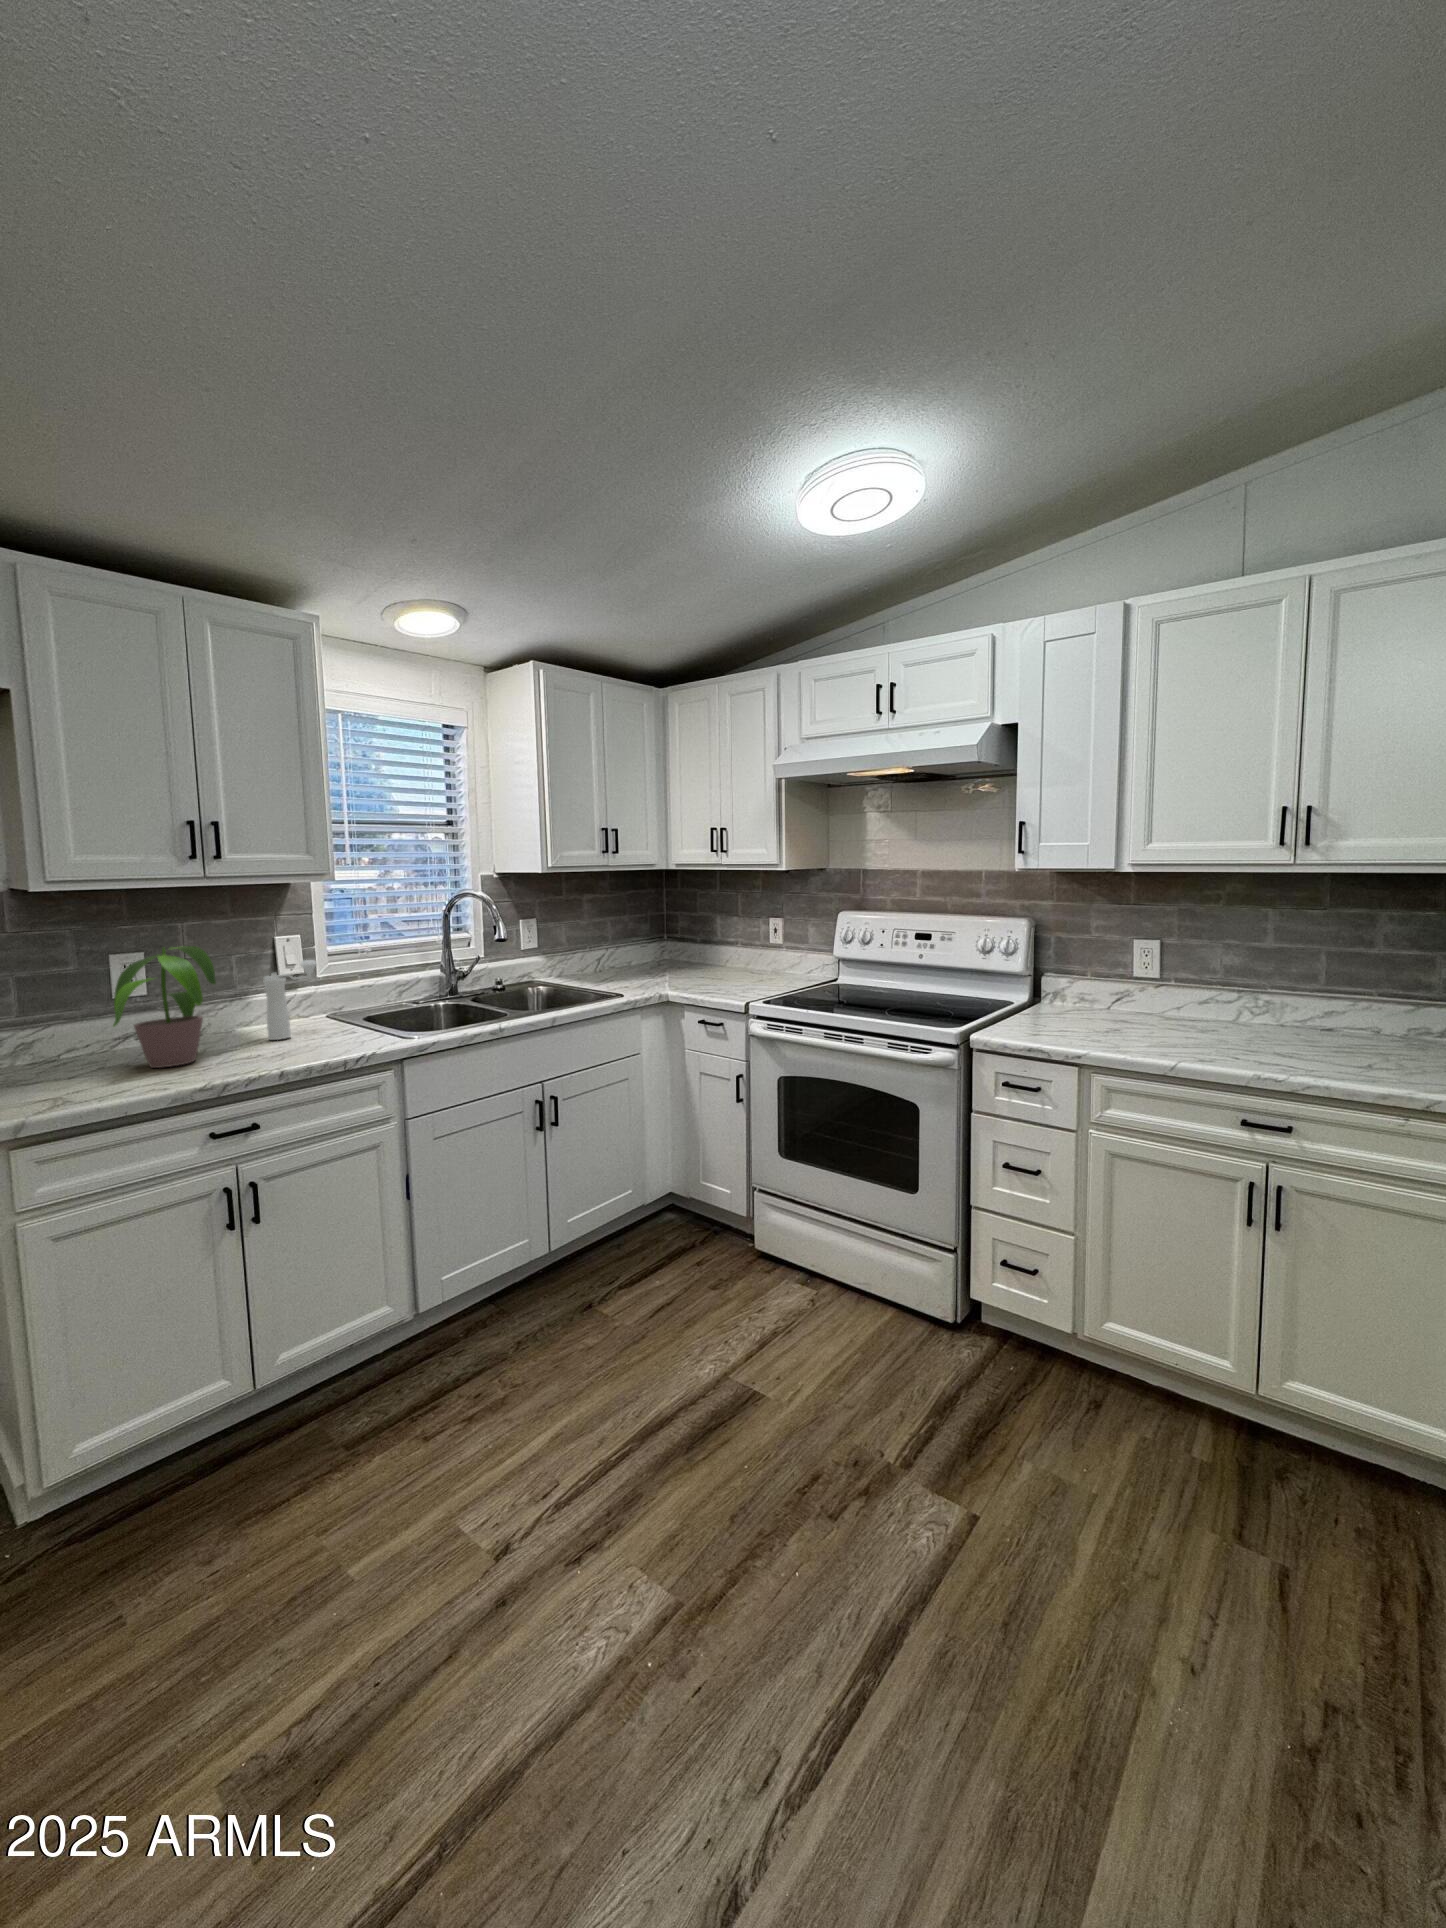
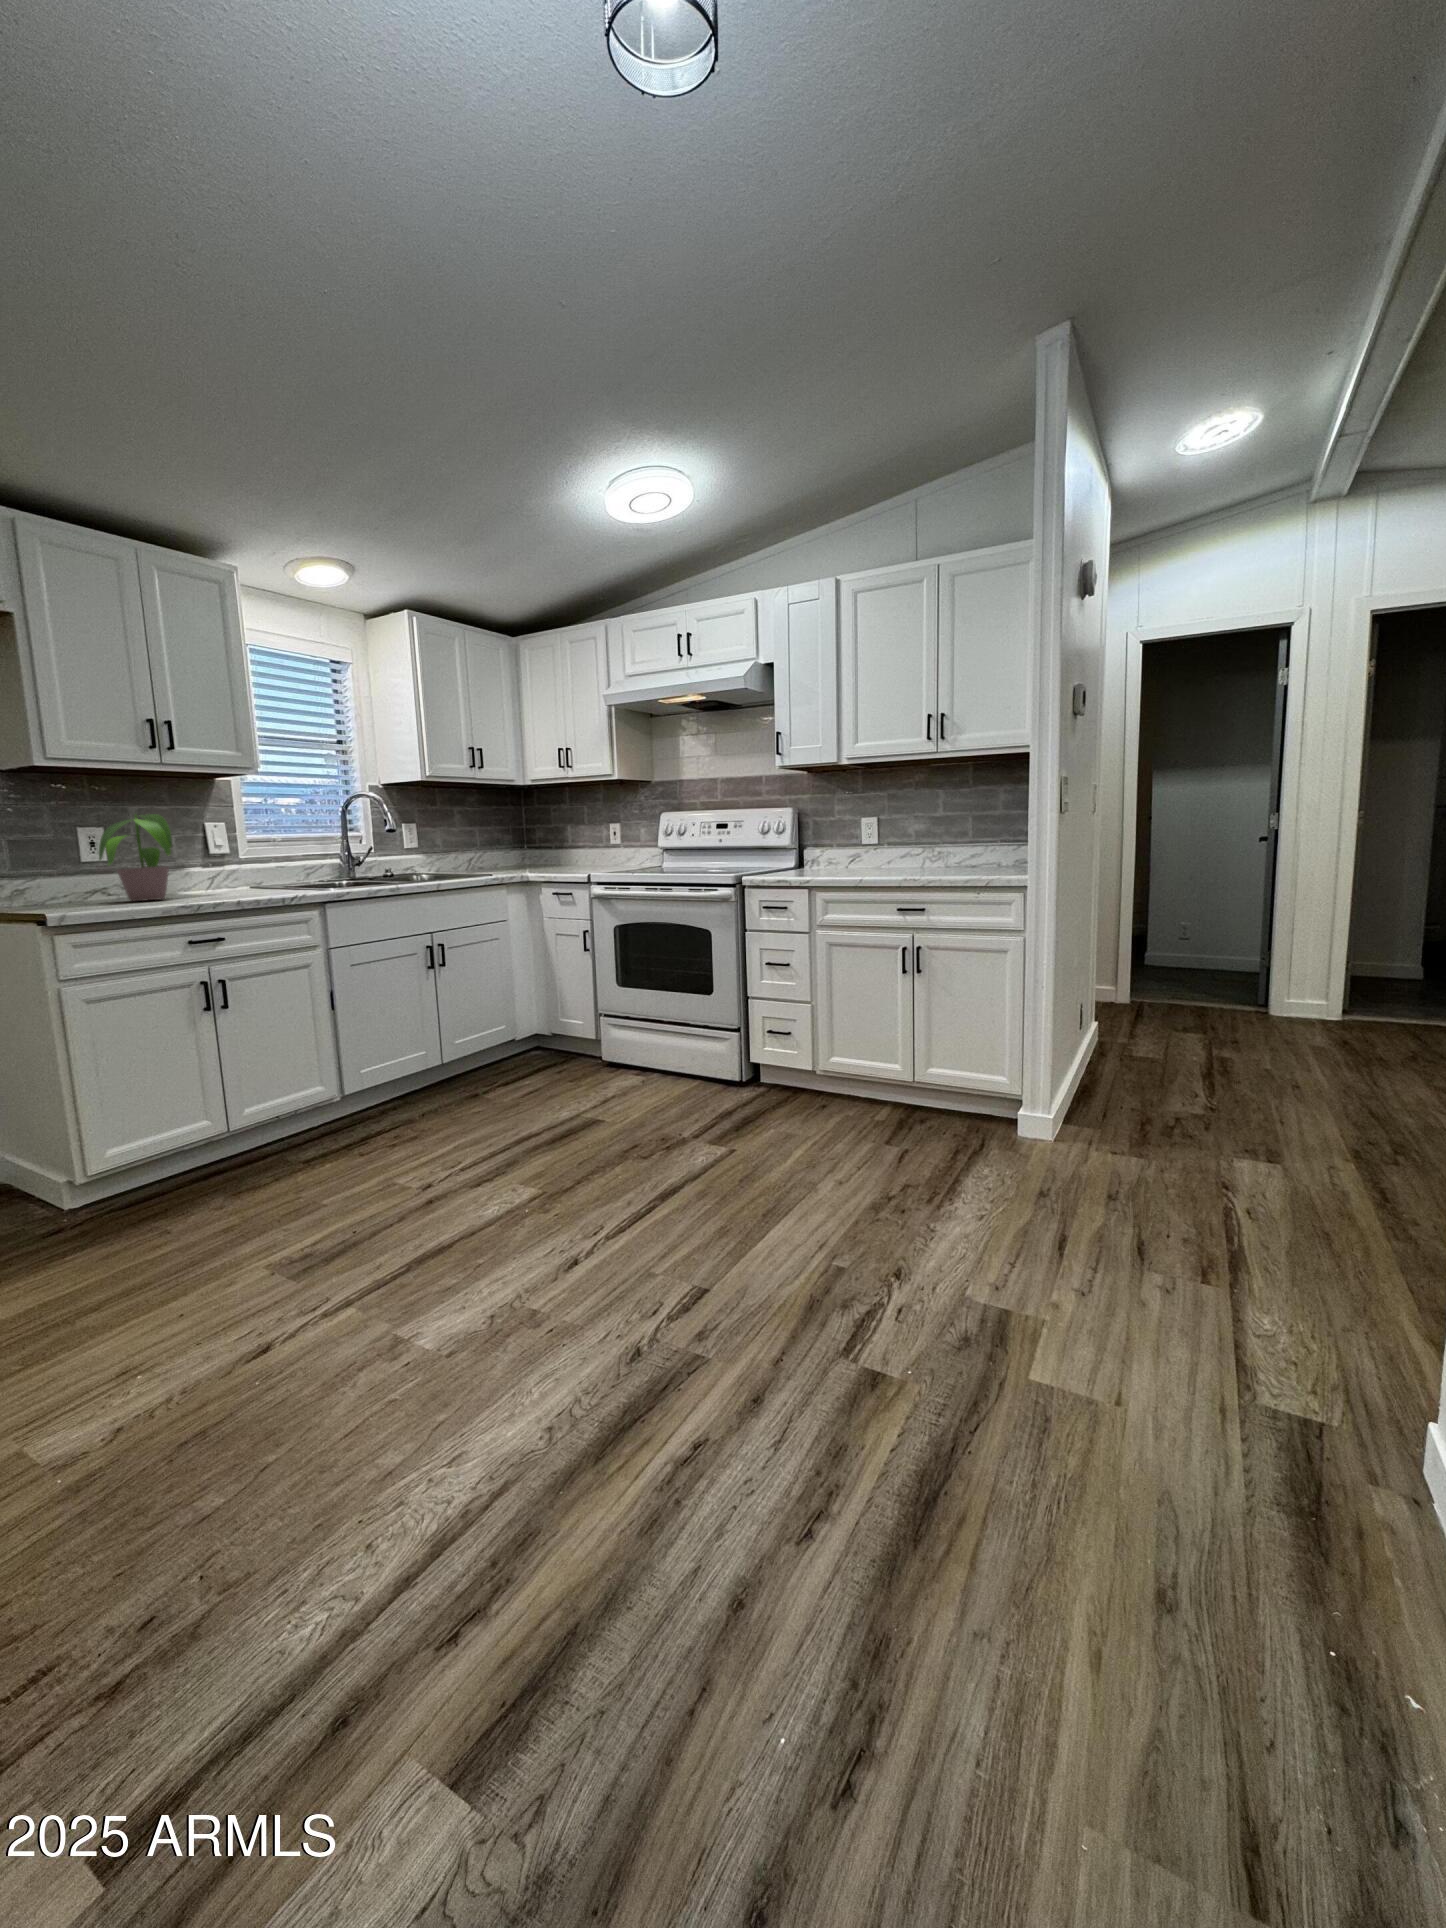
pepper mill: present [263,960,316,1040] -> none [205,836,246,894]

